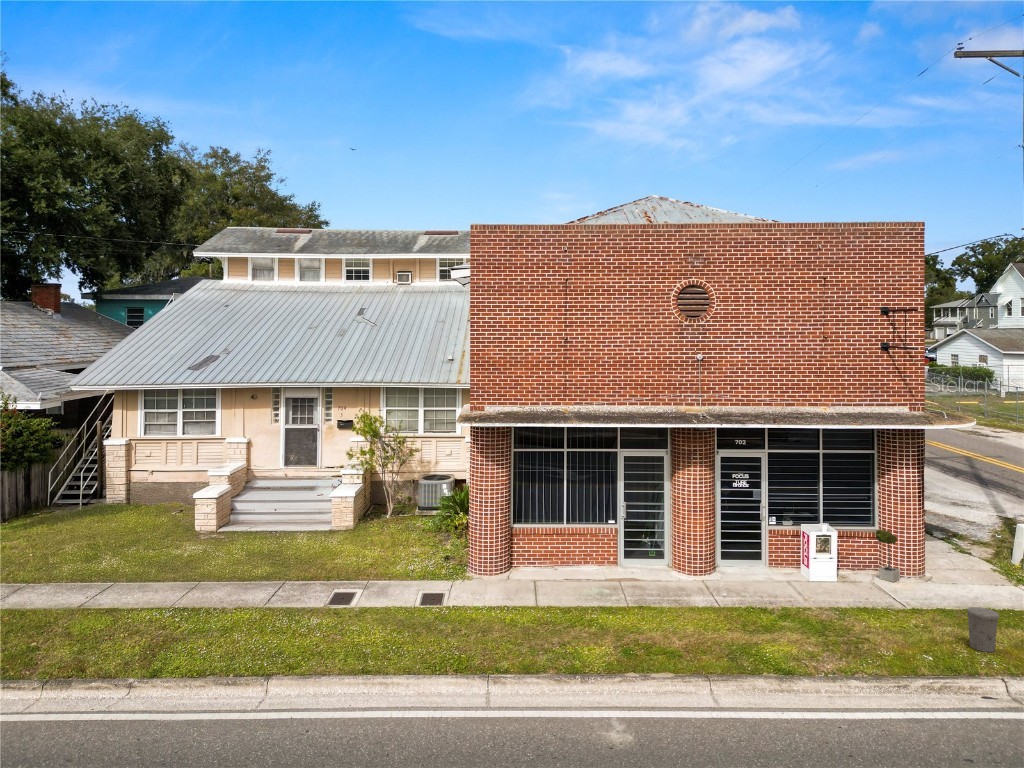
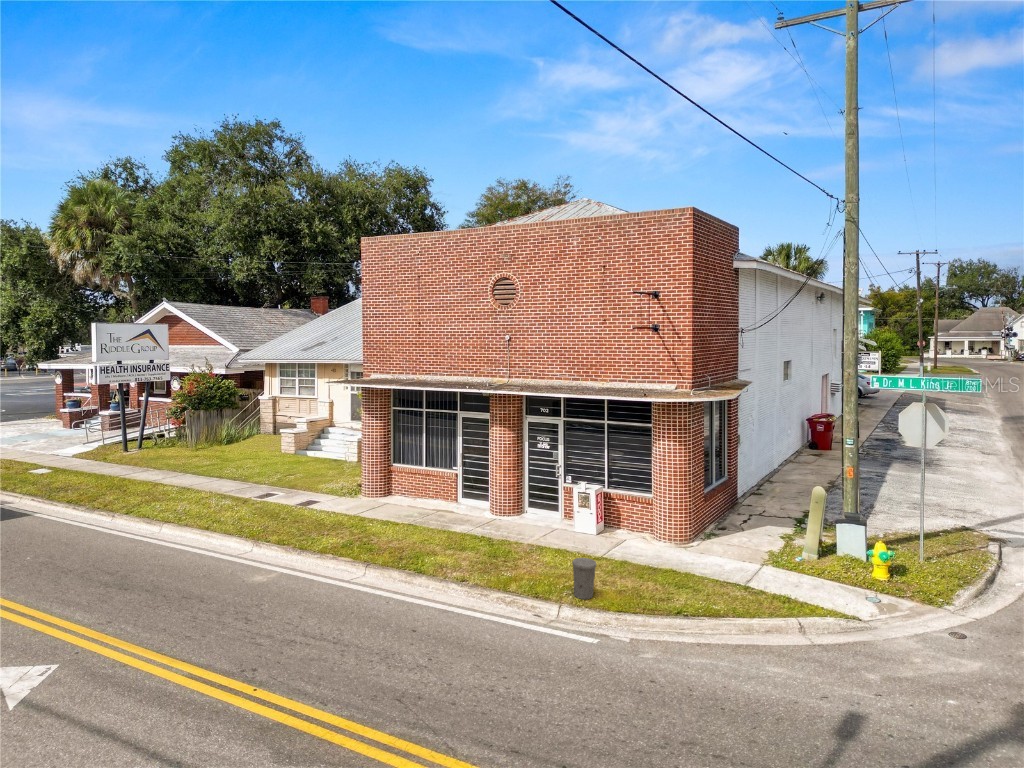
potted tree: present [875,529,900,582] -> none [631,495,651,544]

